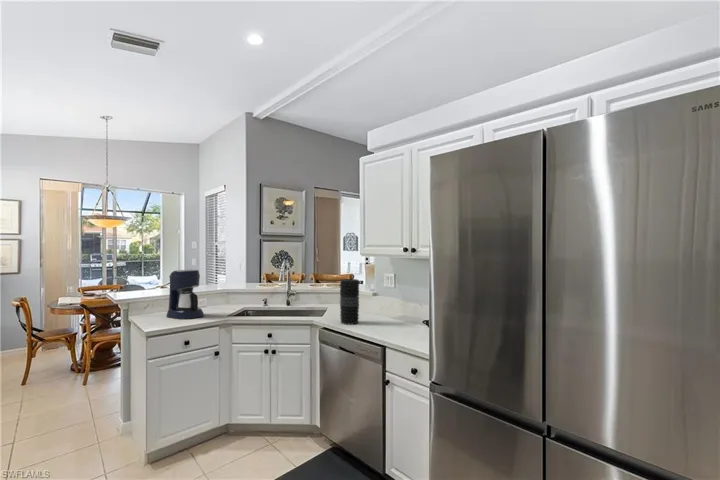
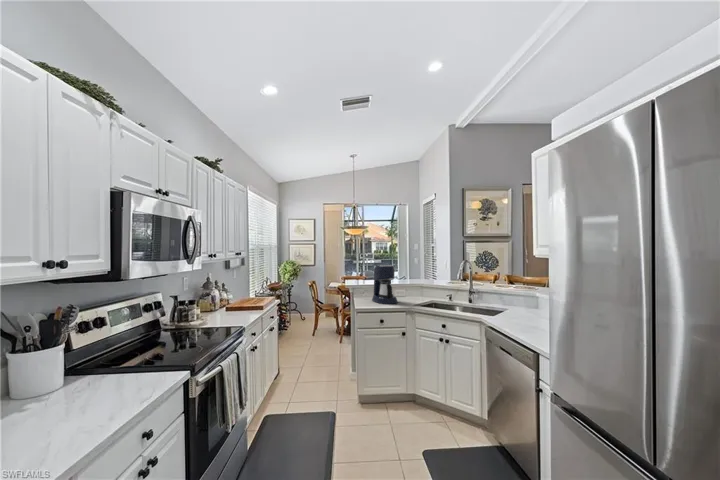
vase: present [340,279,359,325] -> none [508,282,529,327]

